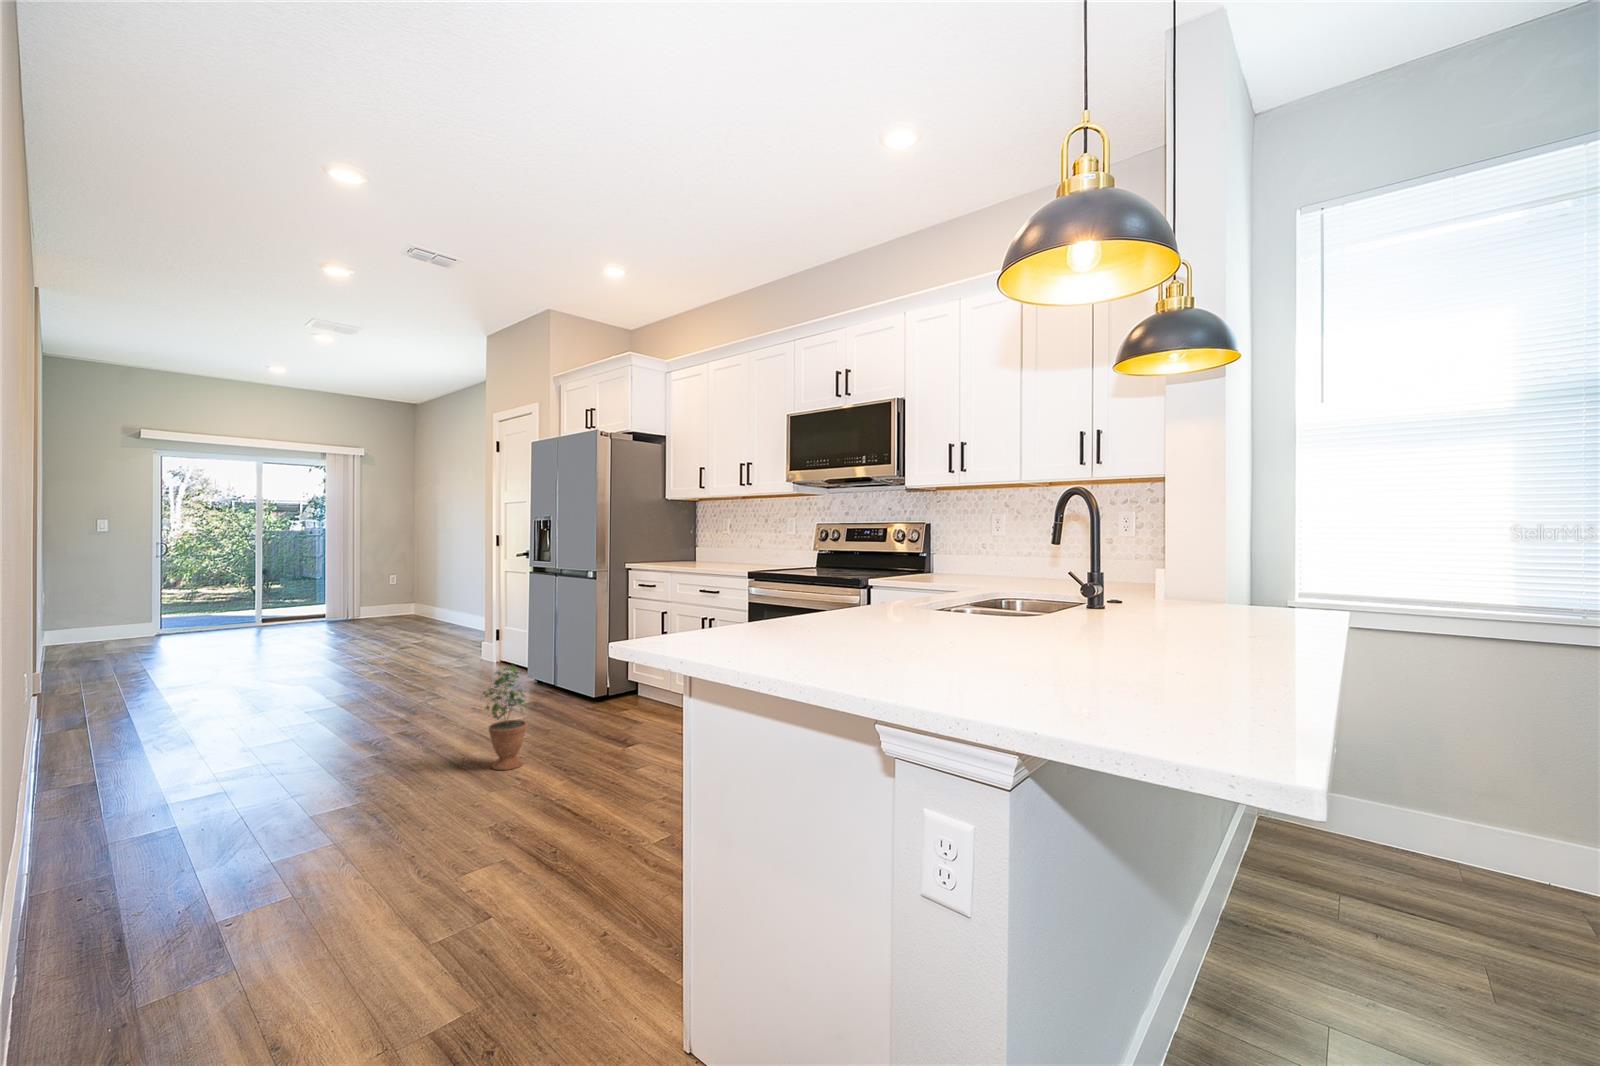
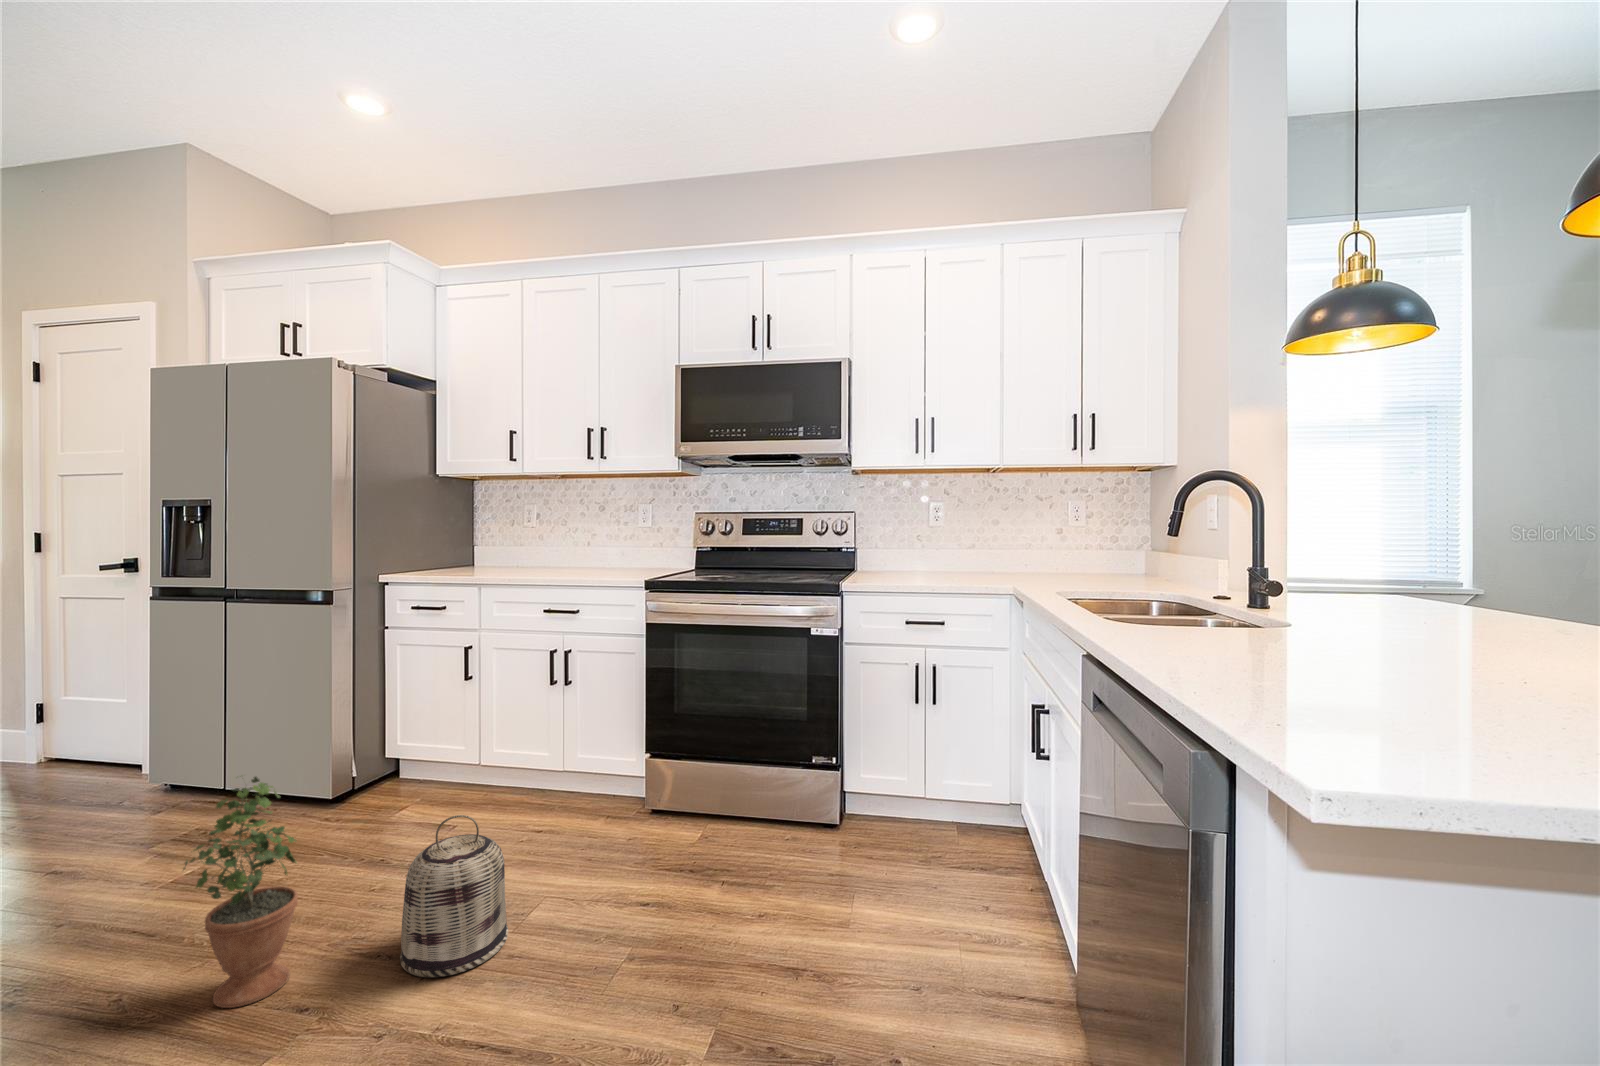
basket: none [563,698,619,780] -> present [400,815,508,978]

